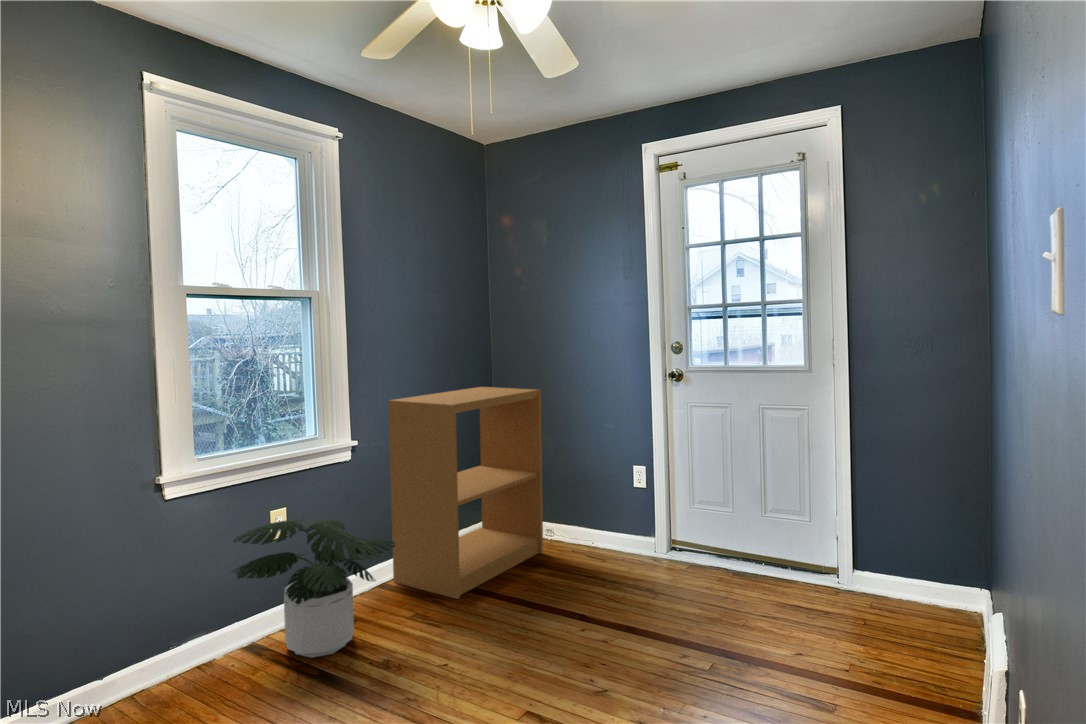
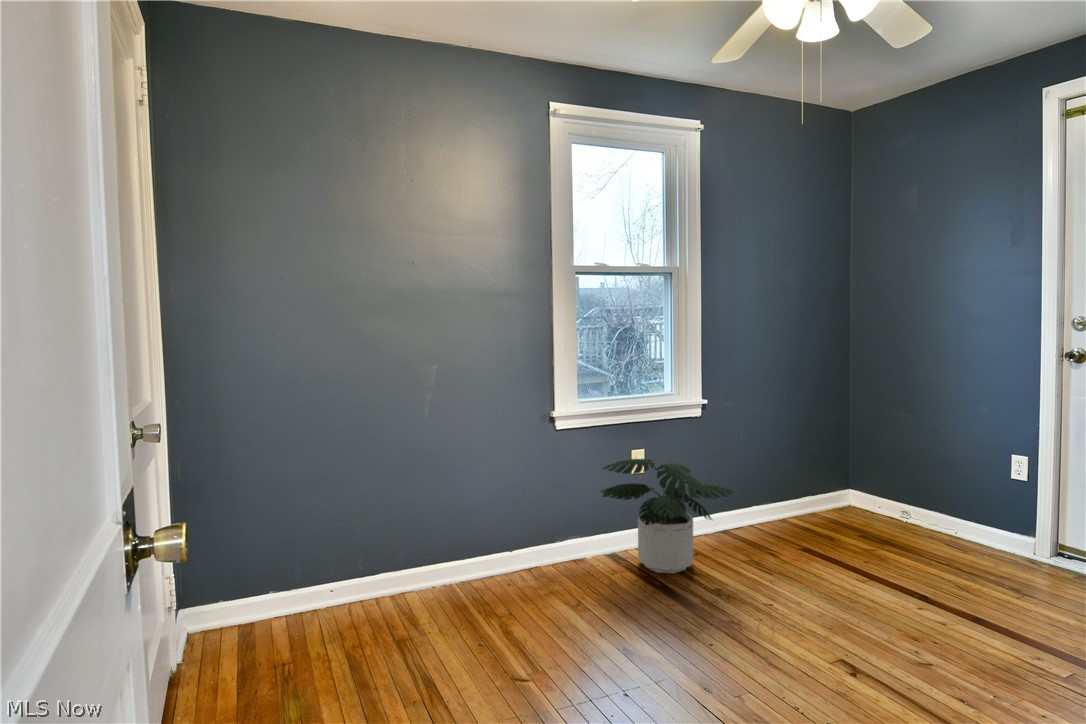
bookshelf: present [388,387,543,599] -> none [735,363,895,555]

